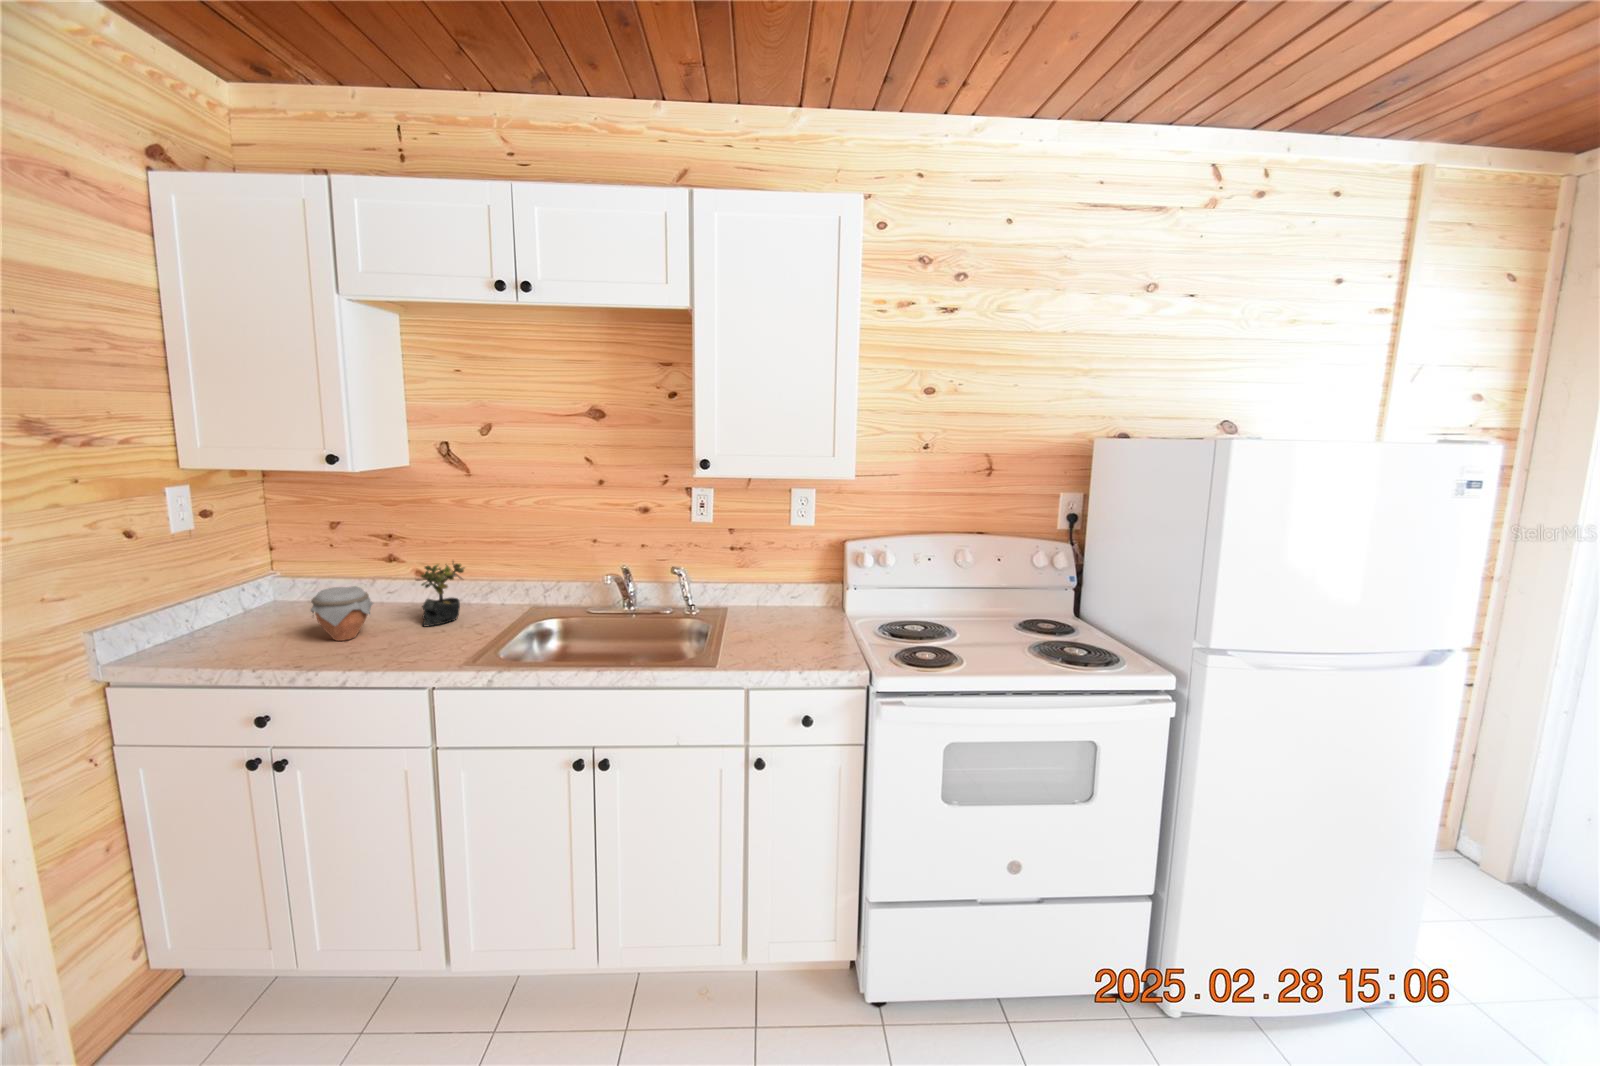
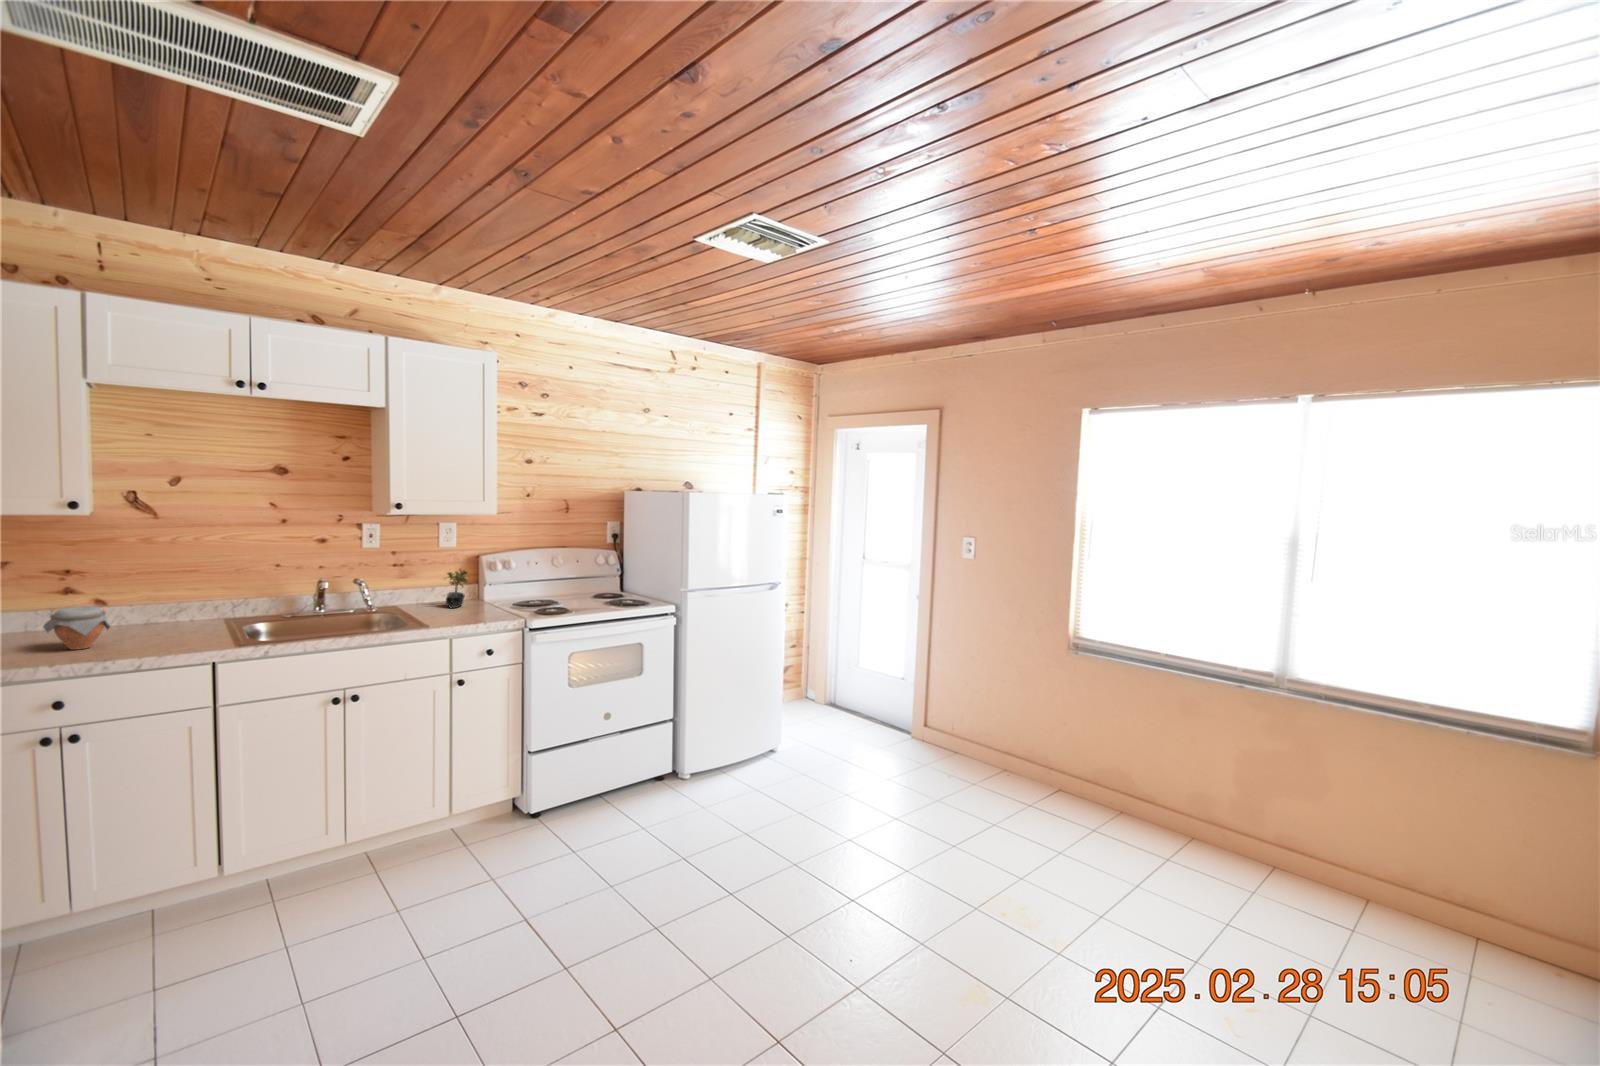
succulent plant: present [416,561,464,626] -> present [446,570,468,608]

